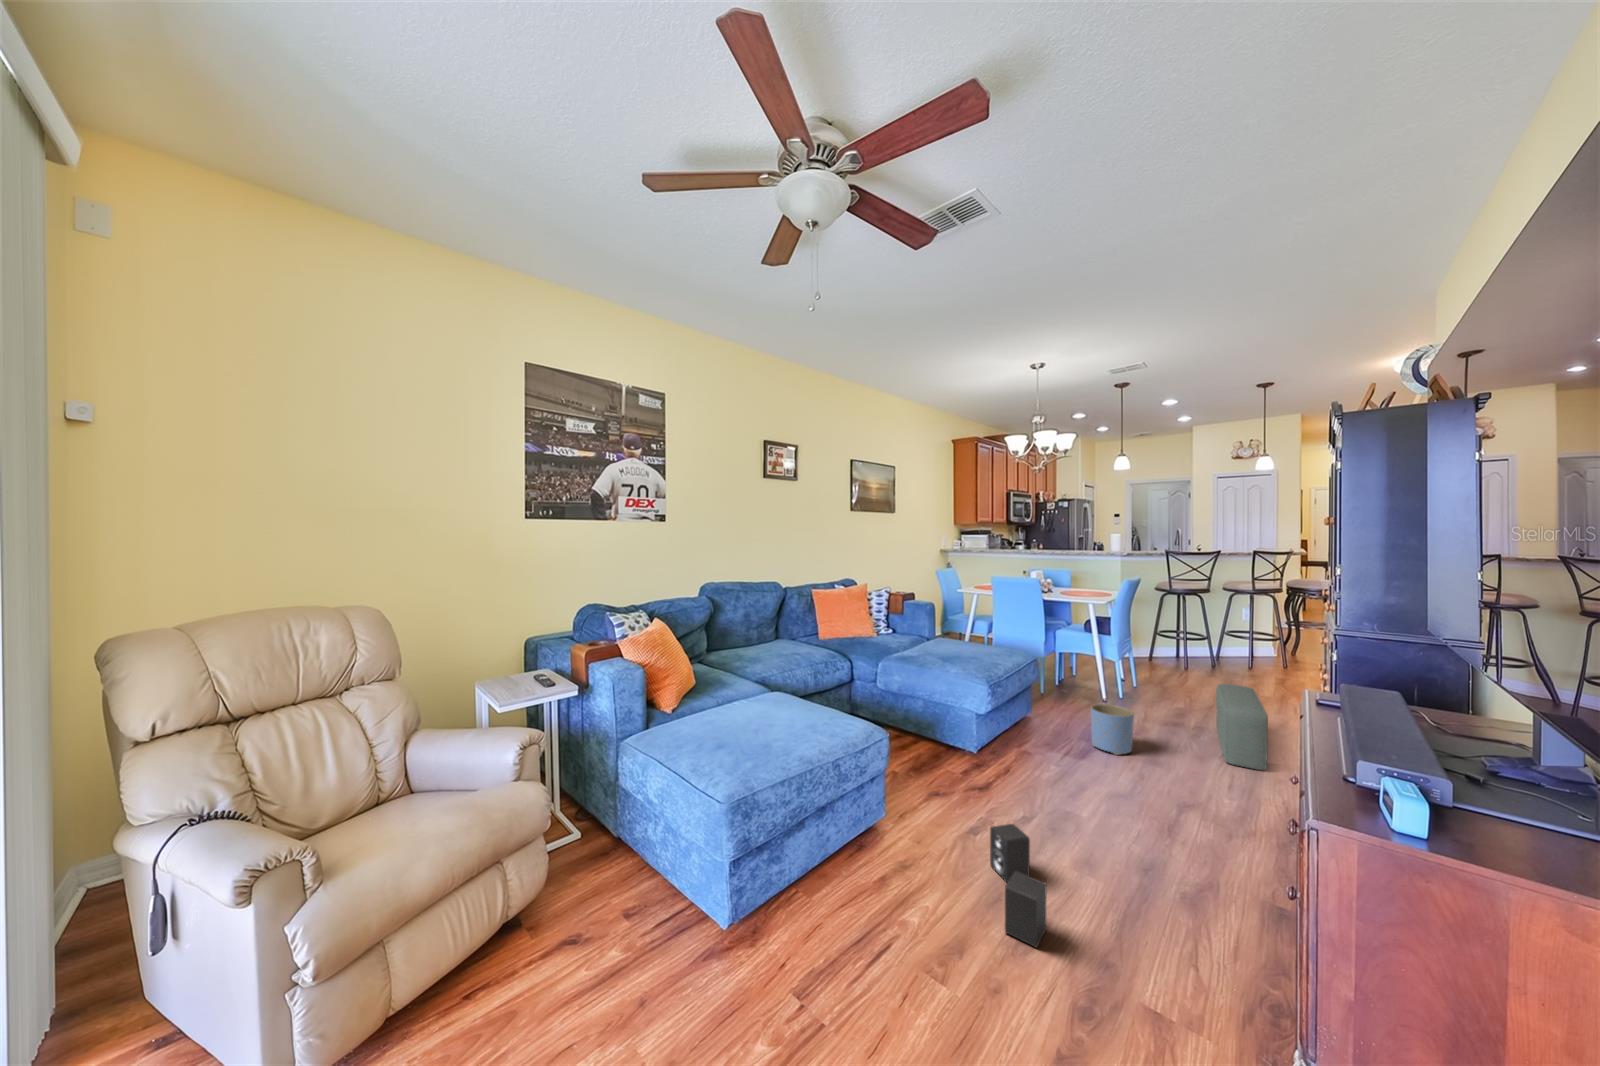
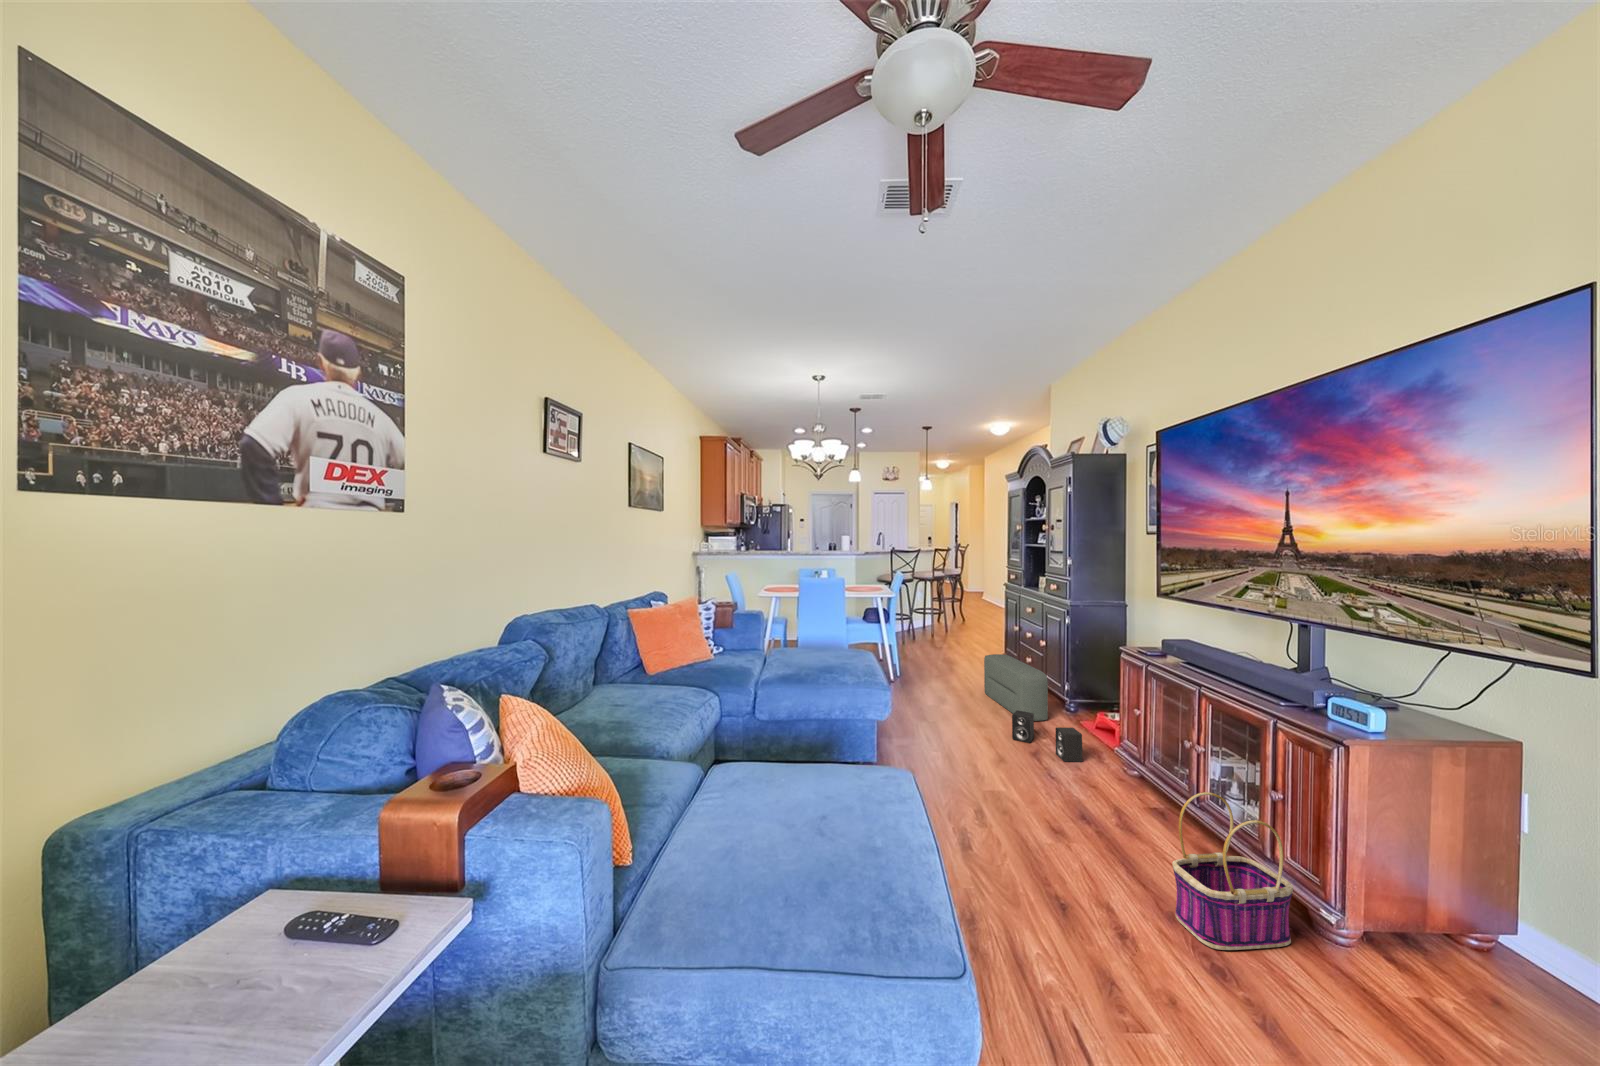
planter: present [1091,704,1134,755] -> none [933,690,969,736]
basket: none [1111,812,1236,991] -> present [1172,792,1293,950]
speaker: present [990,824,1046,947] -> present [1012,710,1082,762]

